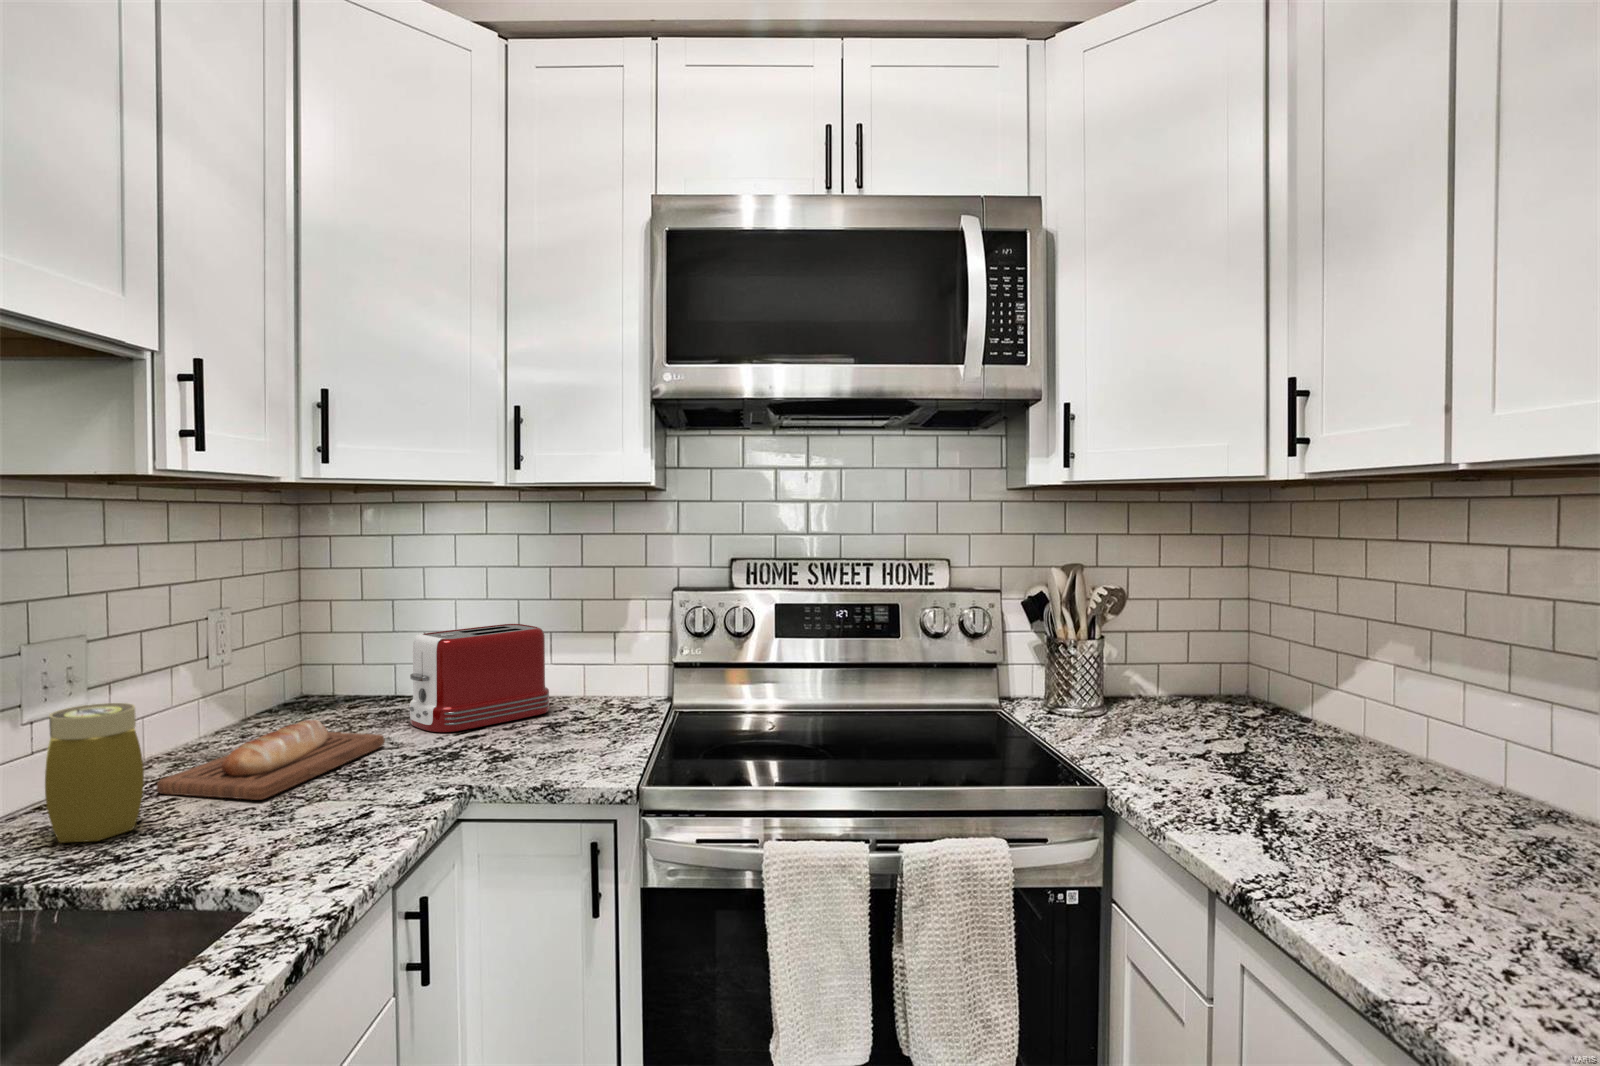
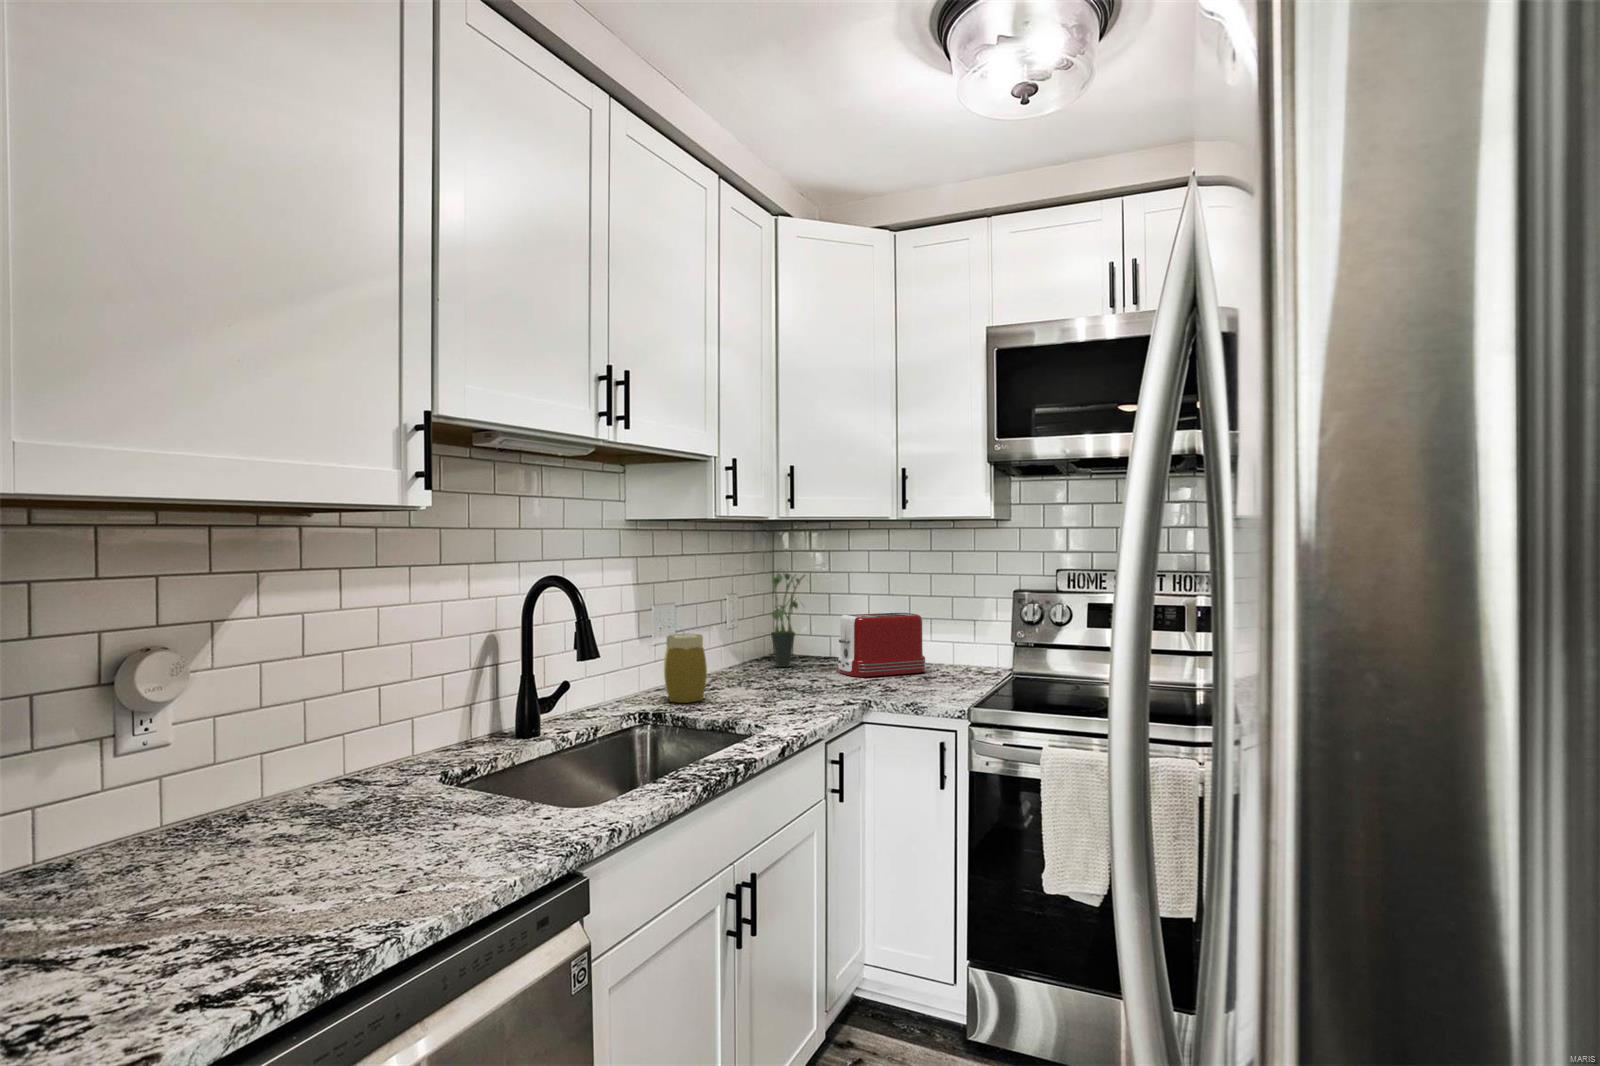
potted plant: none [289,560,364,723] -> present [771,573,805,667]
bread loaf: present [157,720,385,800] -> none [709,660,824,695]

